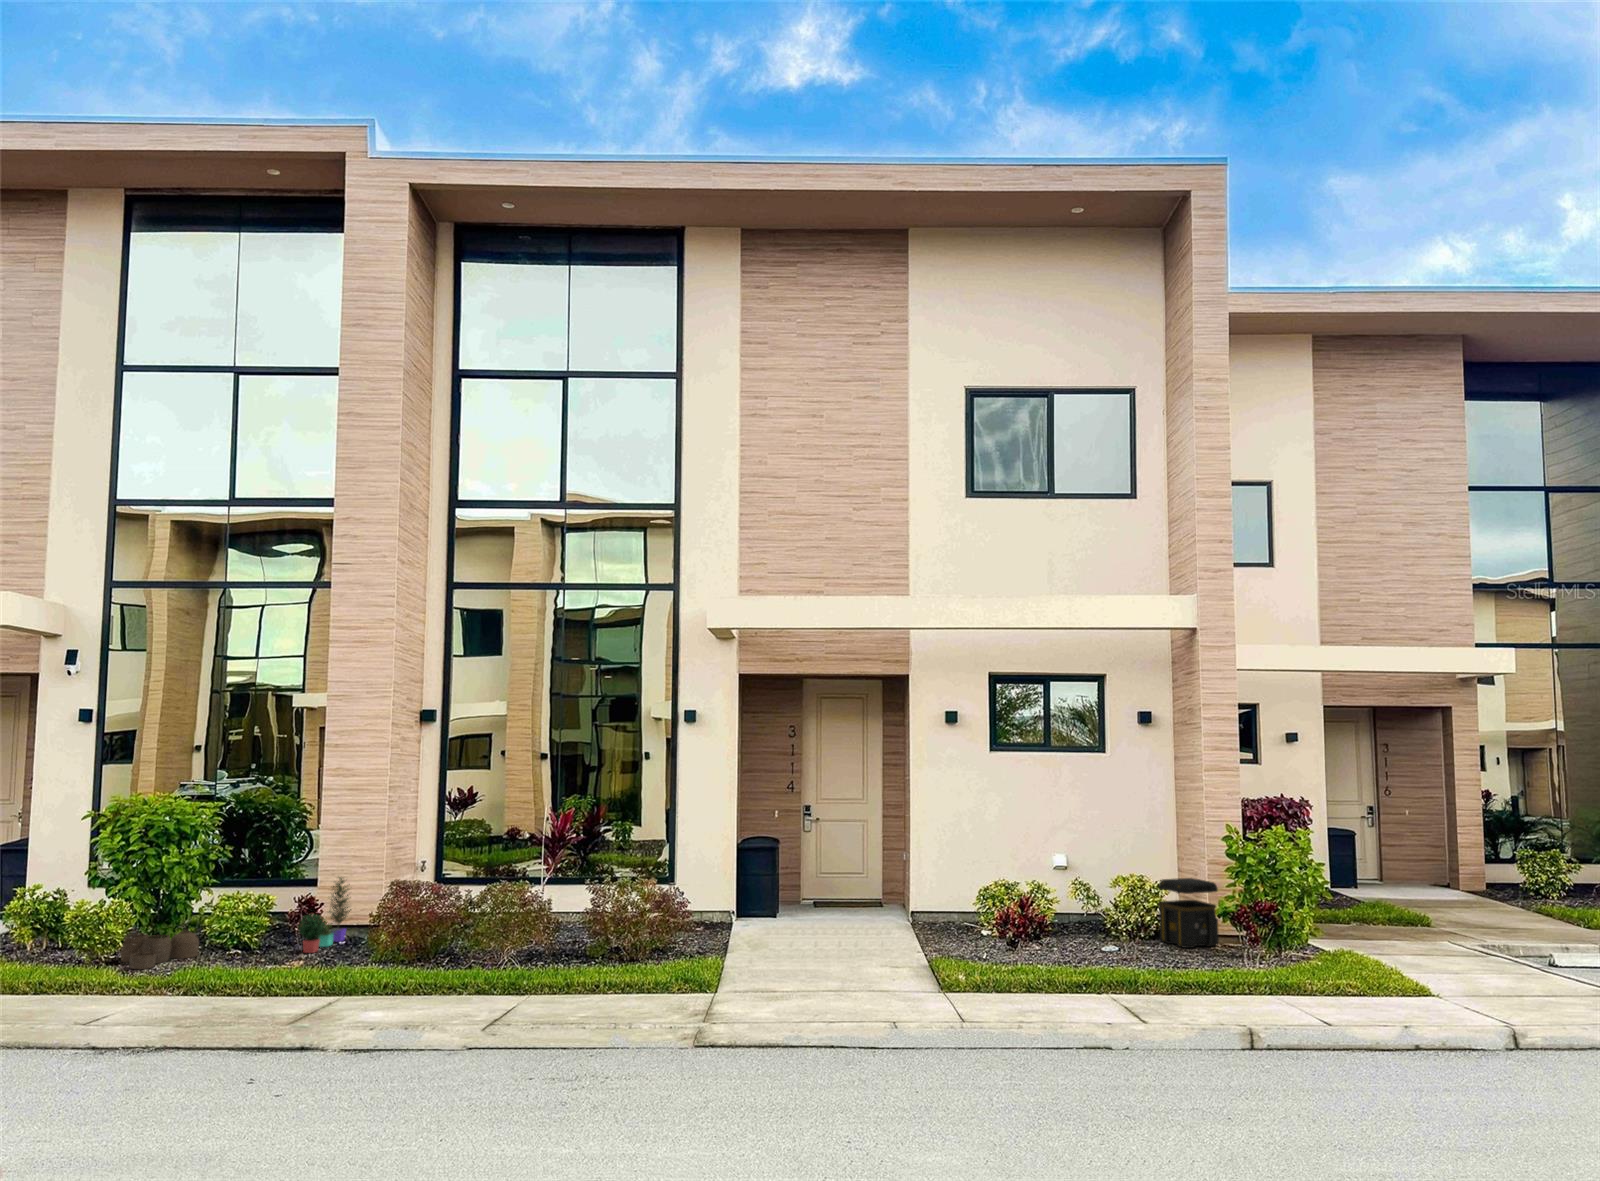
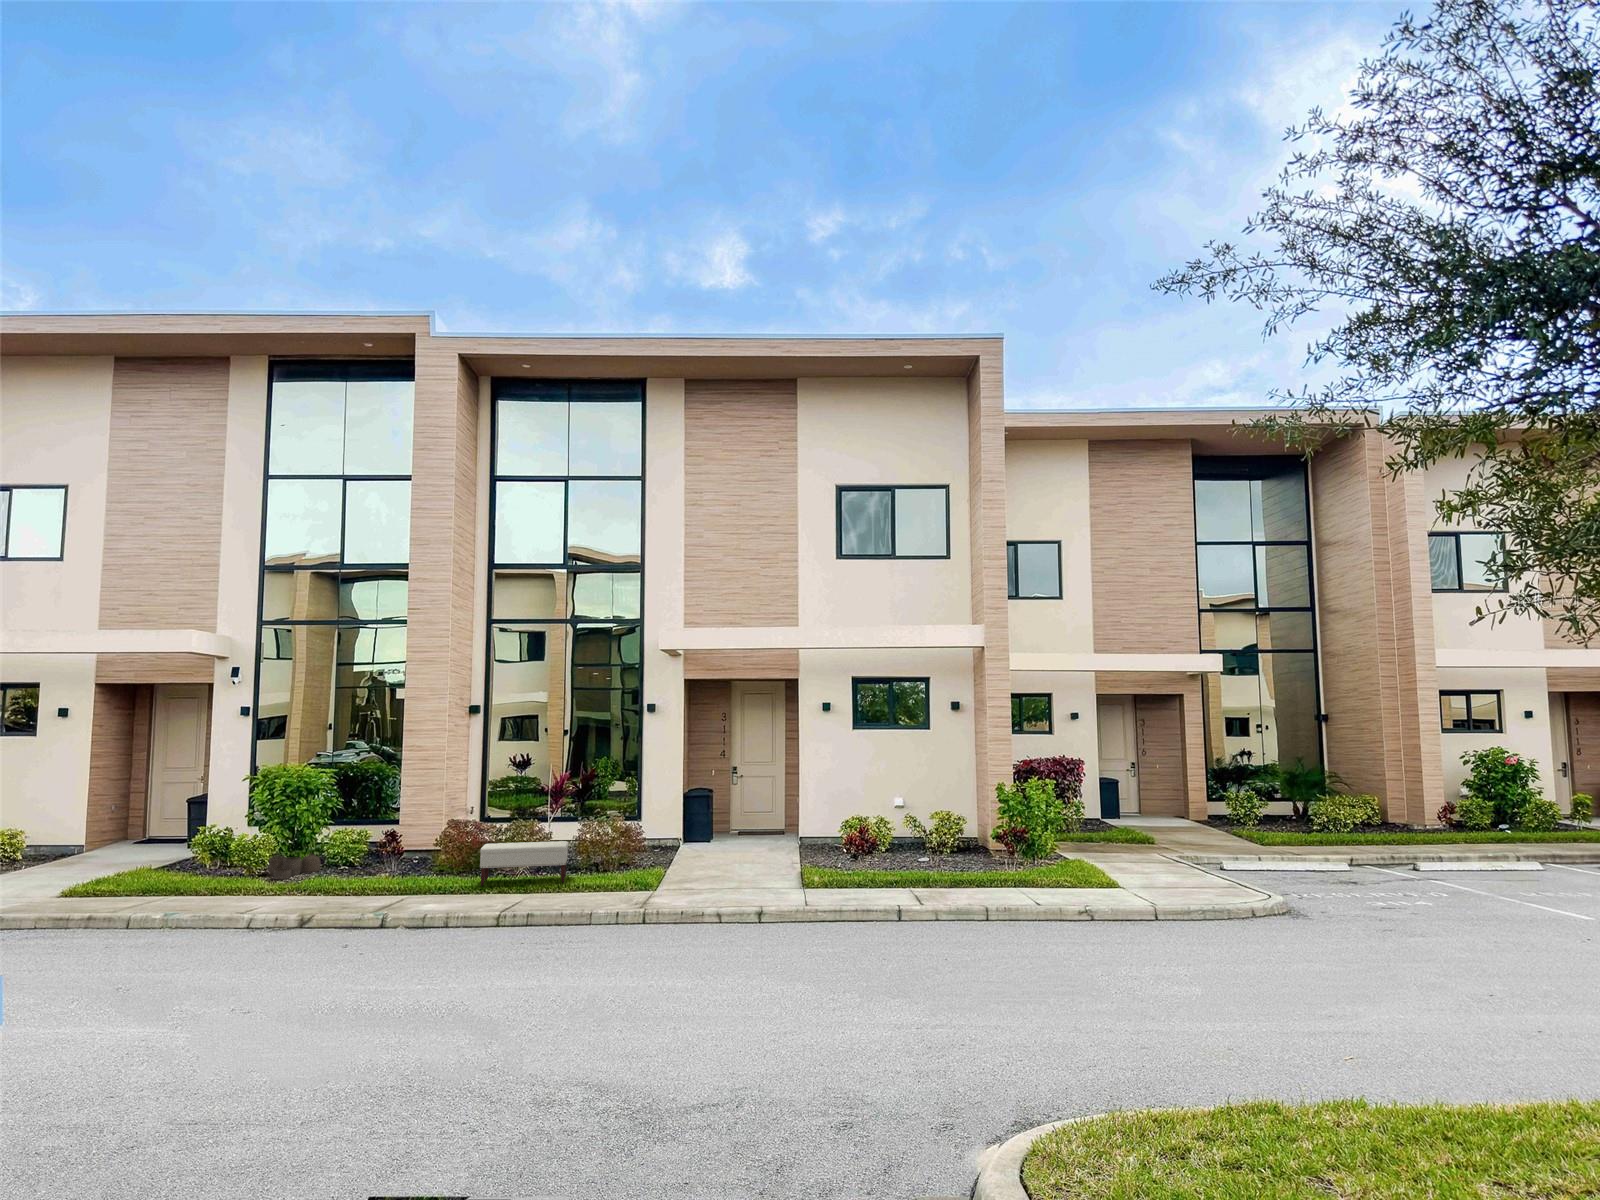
potted plant: present [298,877,351,953] -> none [385,817,424,868]
toolbox: present [1158,878,1219,948] -> none [959,813,998,859]
bench: none [448,915,580,983] -> present [480,841,568,886]

